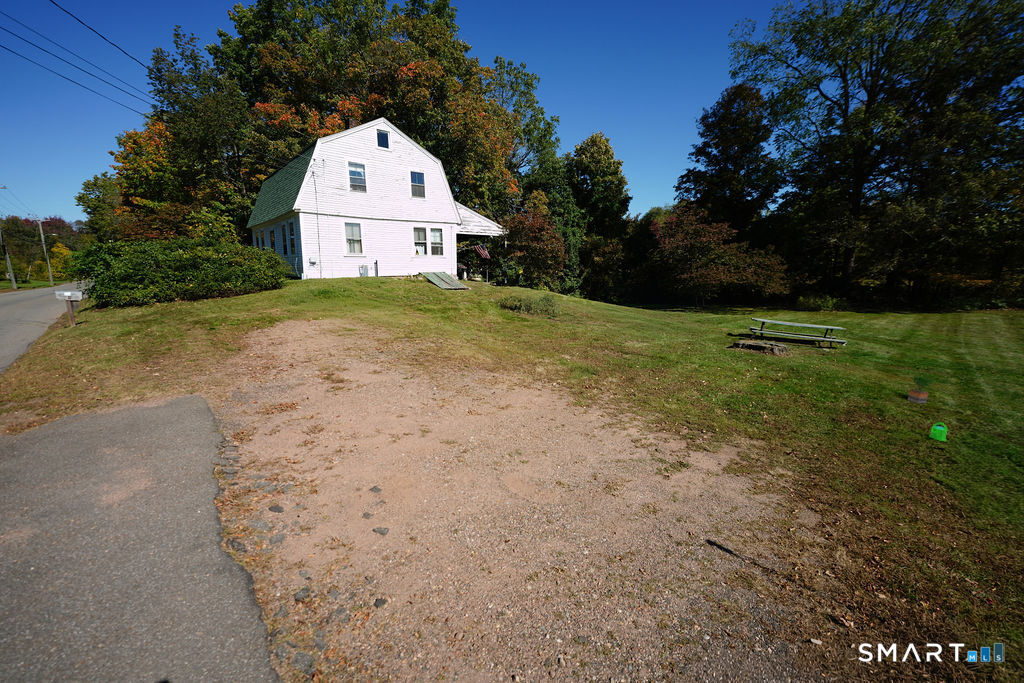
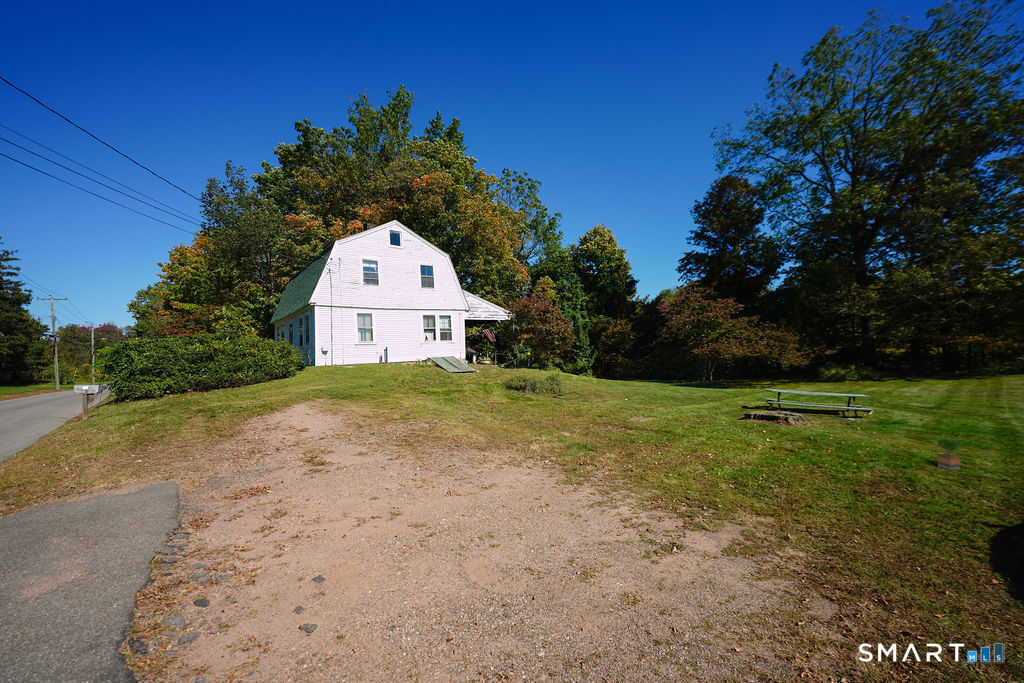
watering can: present [929,422,947,441] -> none [966,489,988,511]

